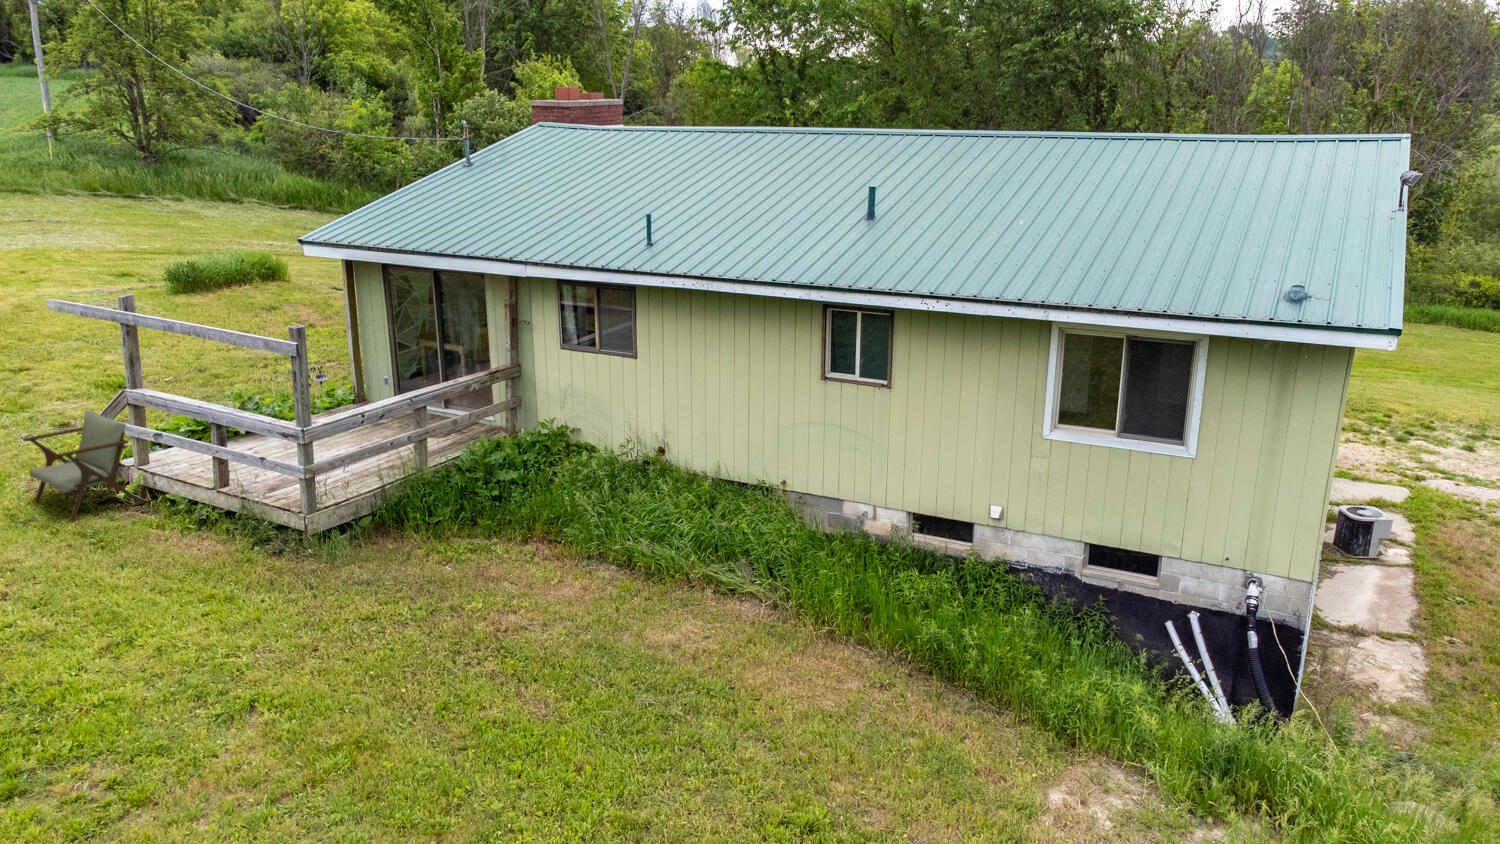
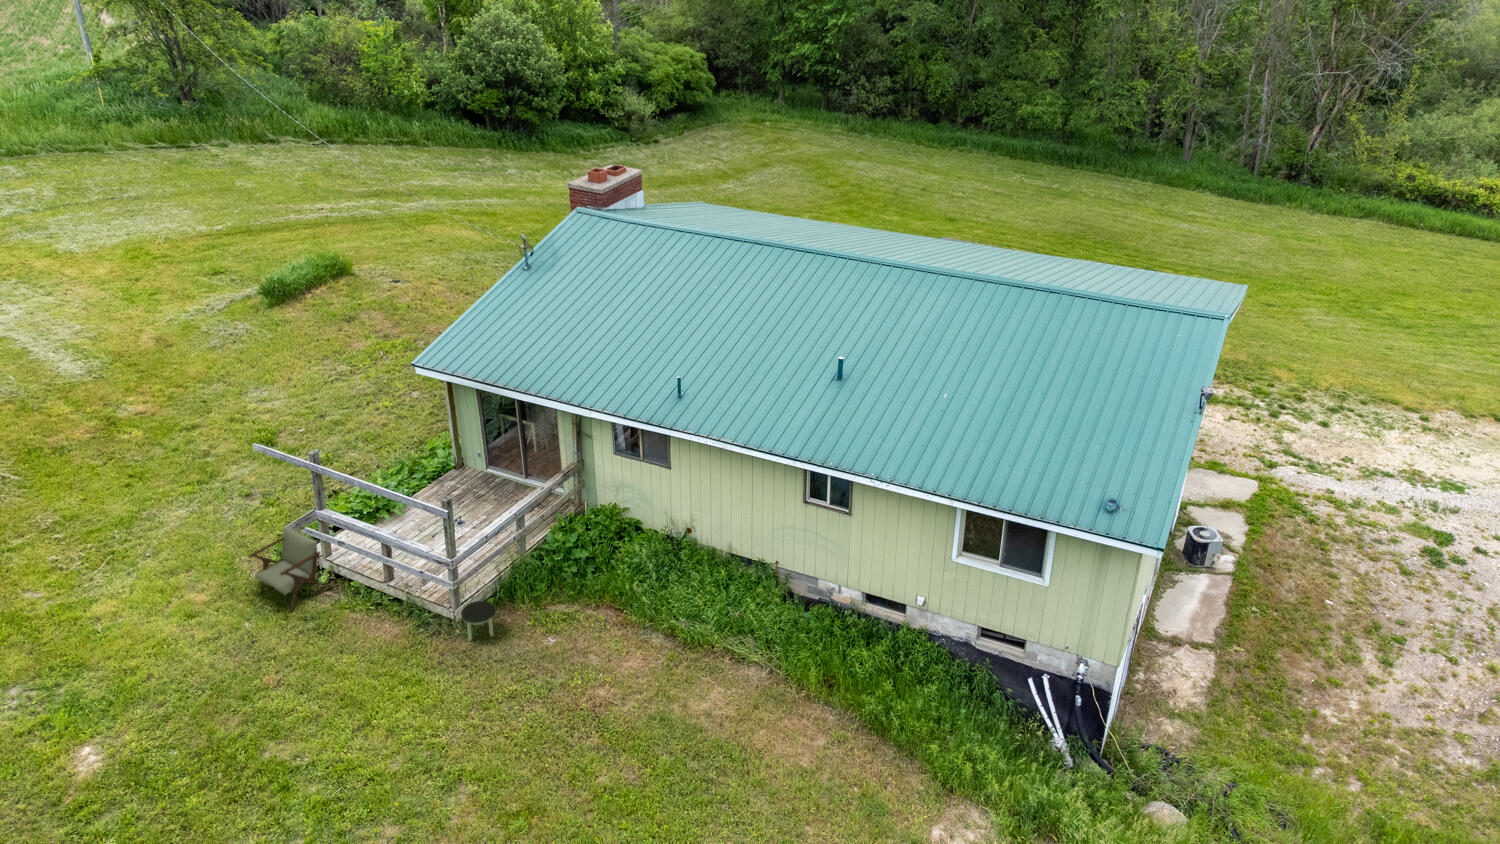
round table: none [314,510,367,561] -> present [461,601,495,640]

